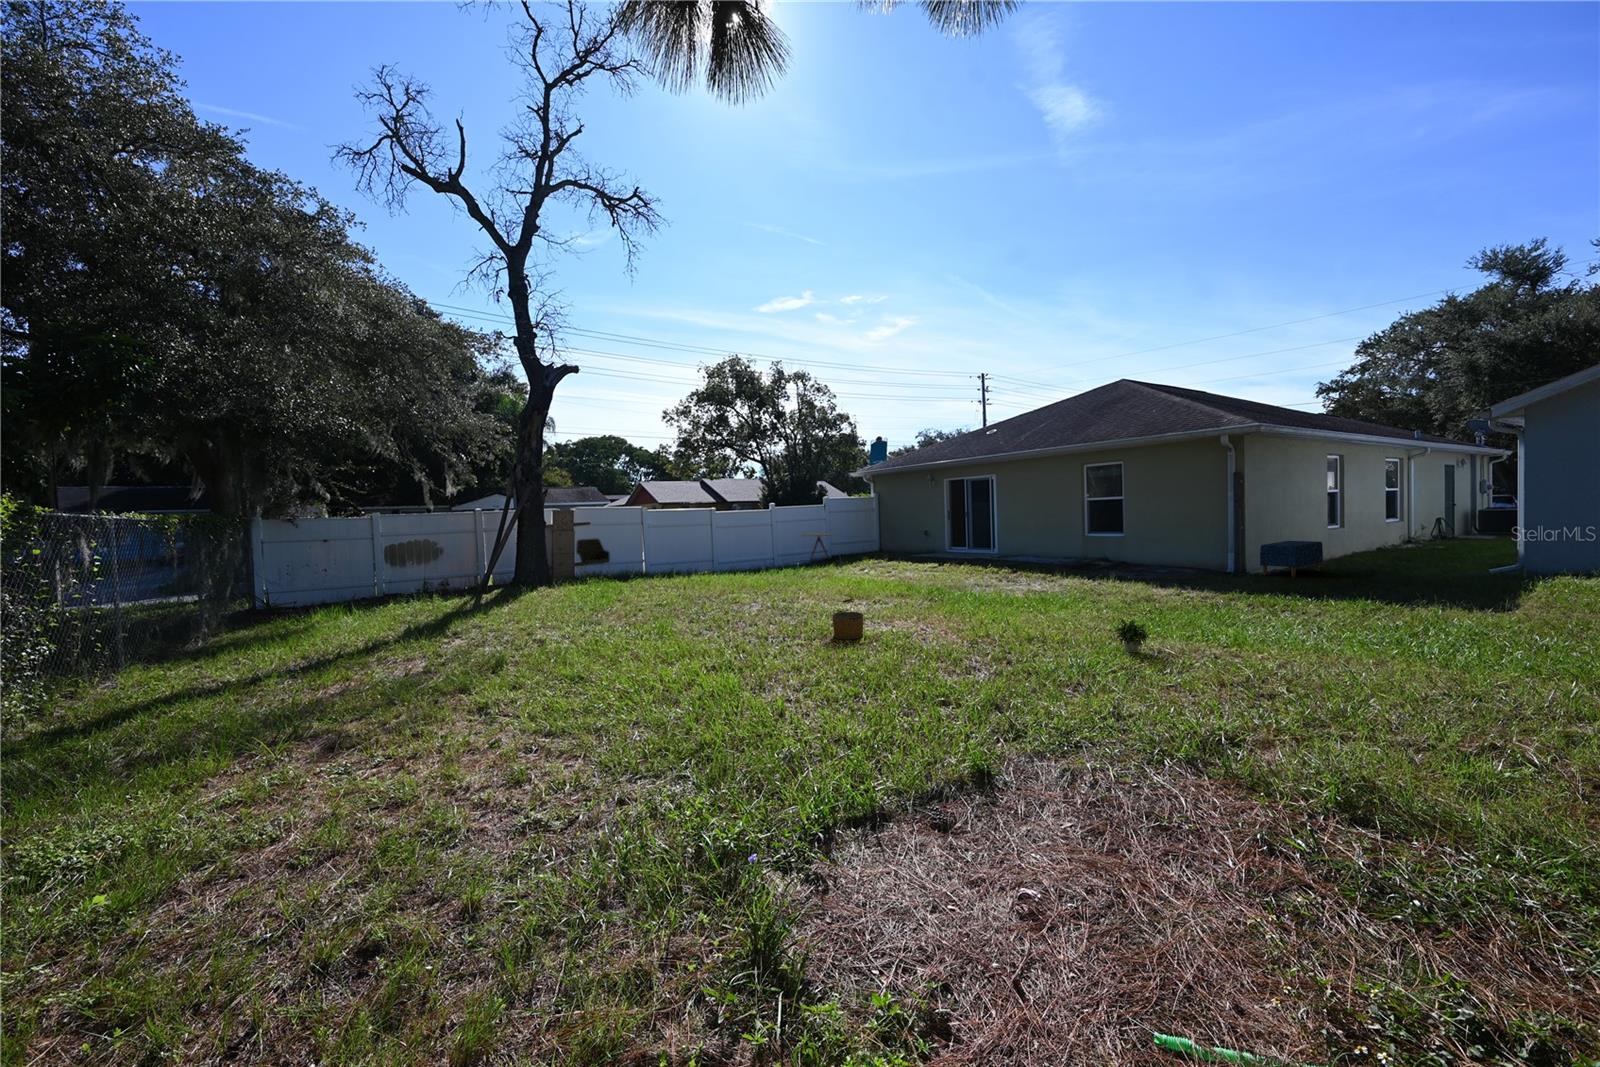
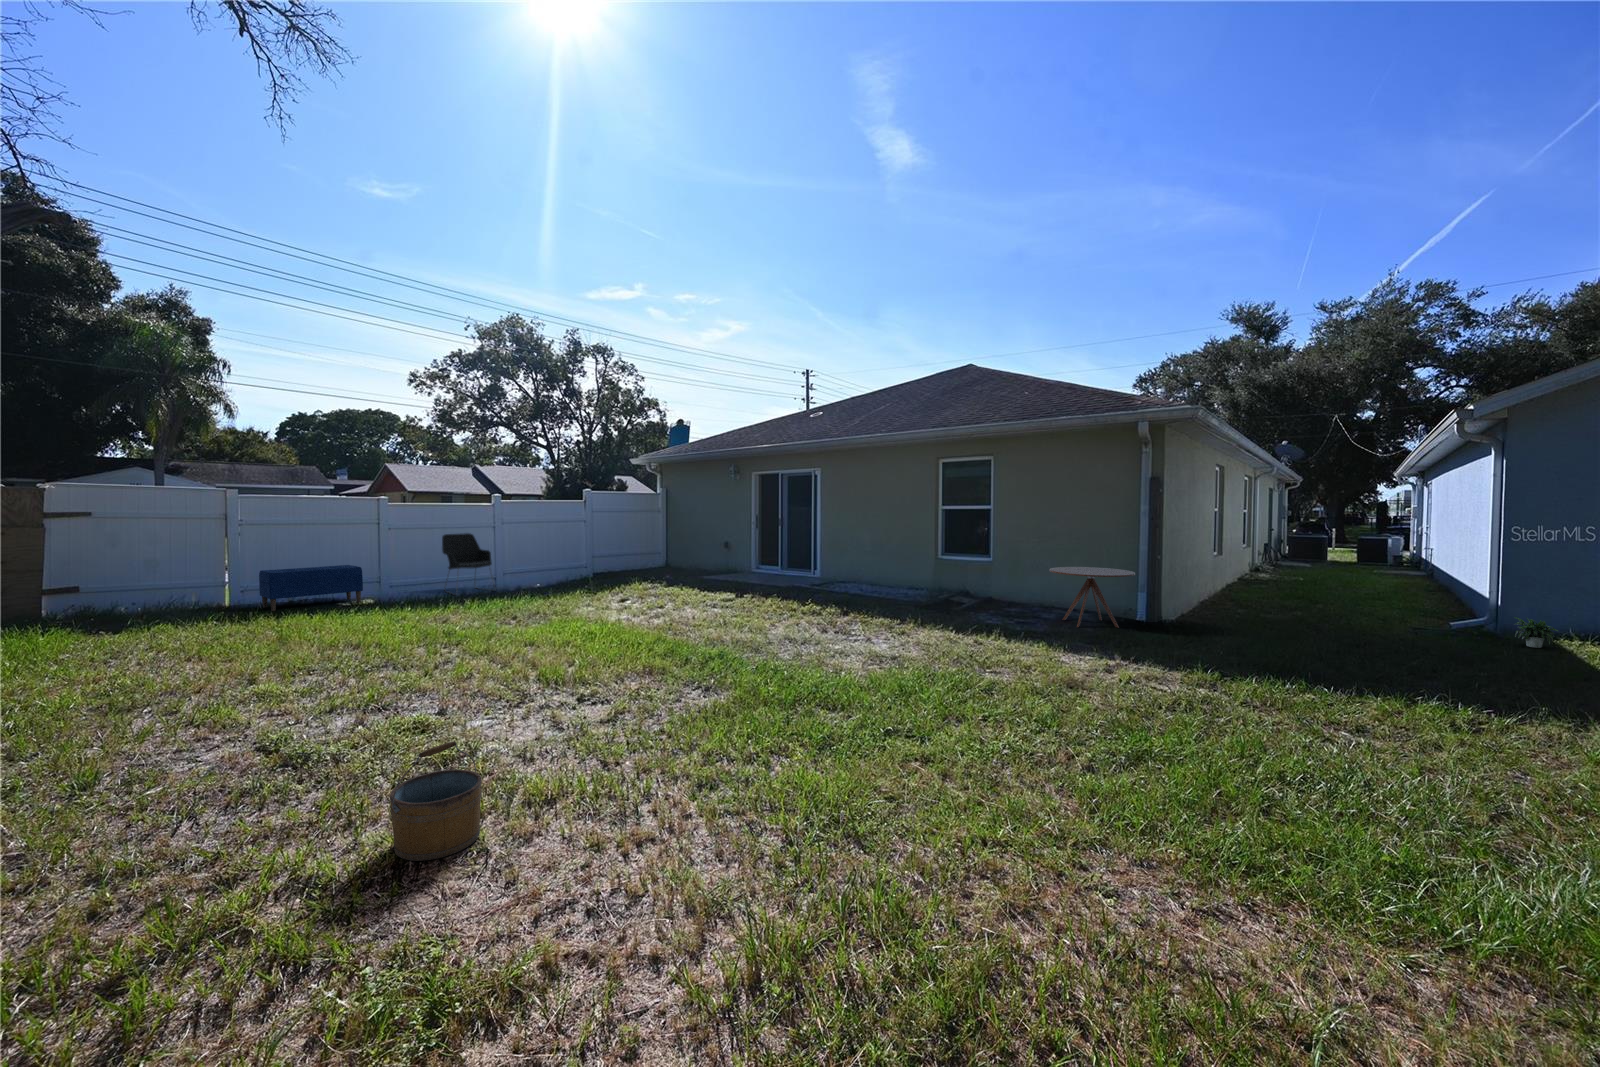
round table: present [802,533,835,559] -> present [1049,567,1135,628]
chair: present [576,538,610,582] -> present [442,533,495,590]
bench: present [1260,541,1323,577] -> present [259,565,363,611]
potted plant: present [1114,618,1149,653] -> present [1514,617,1558,648]

